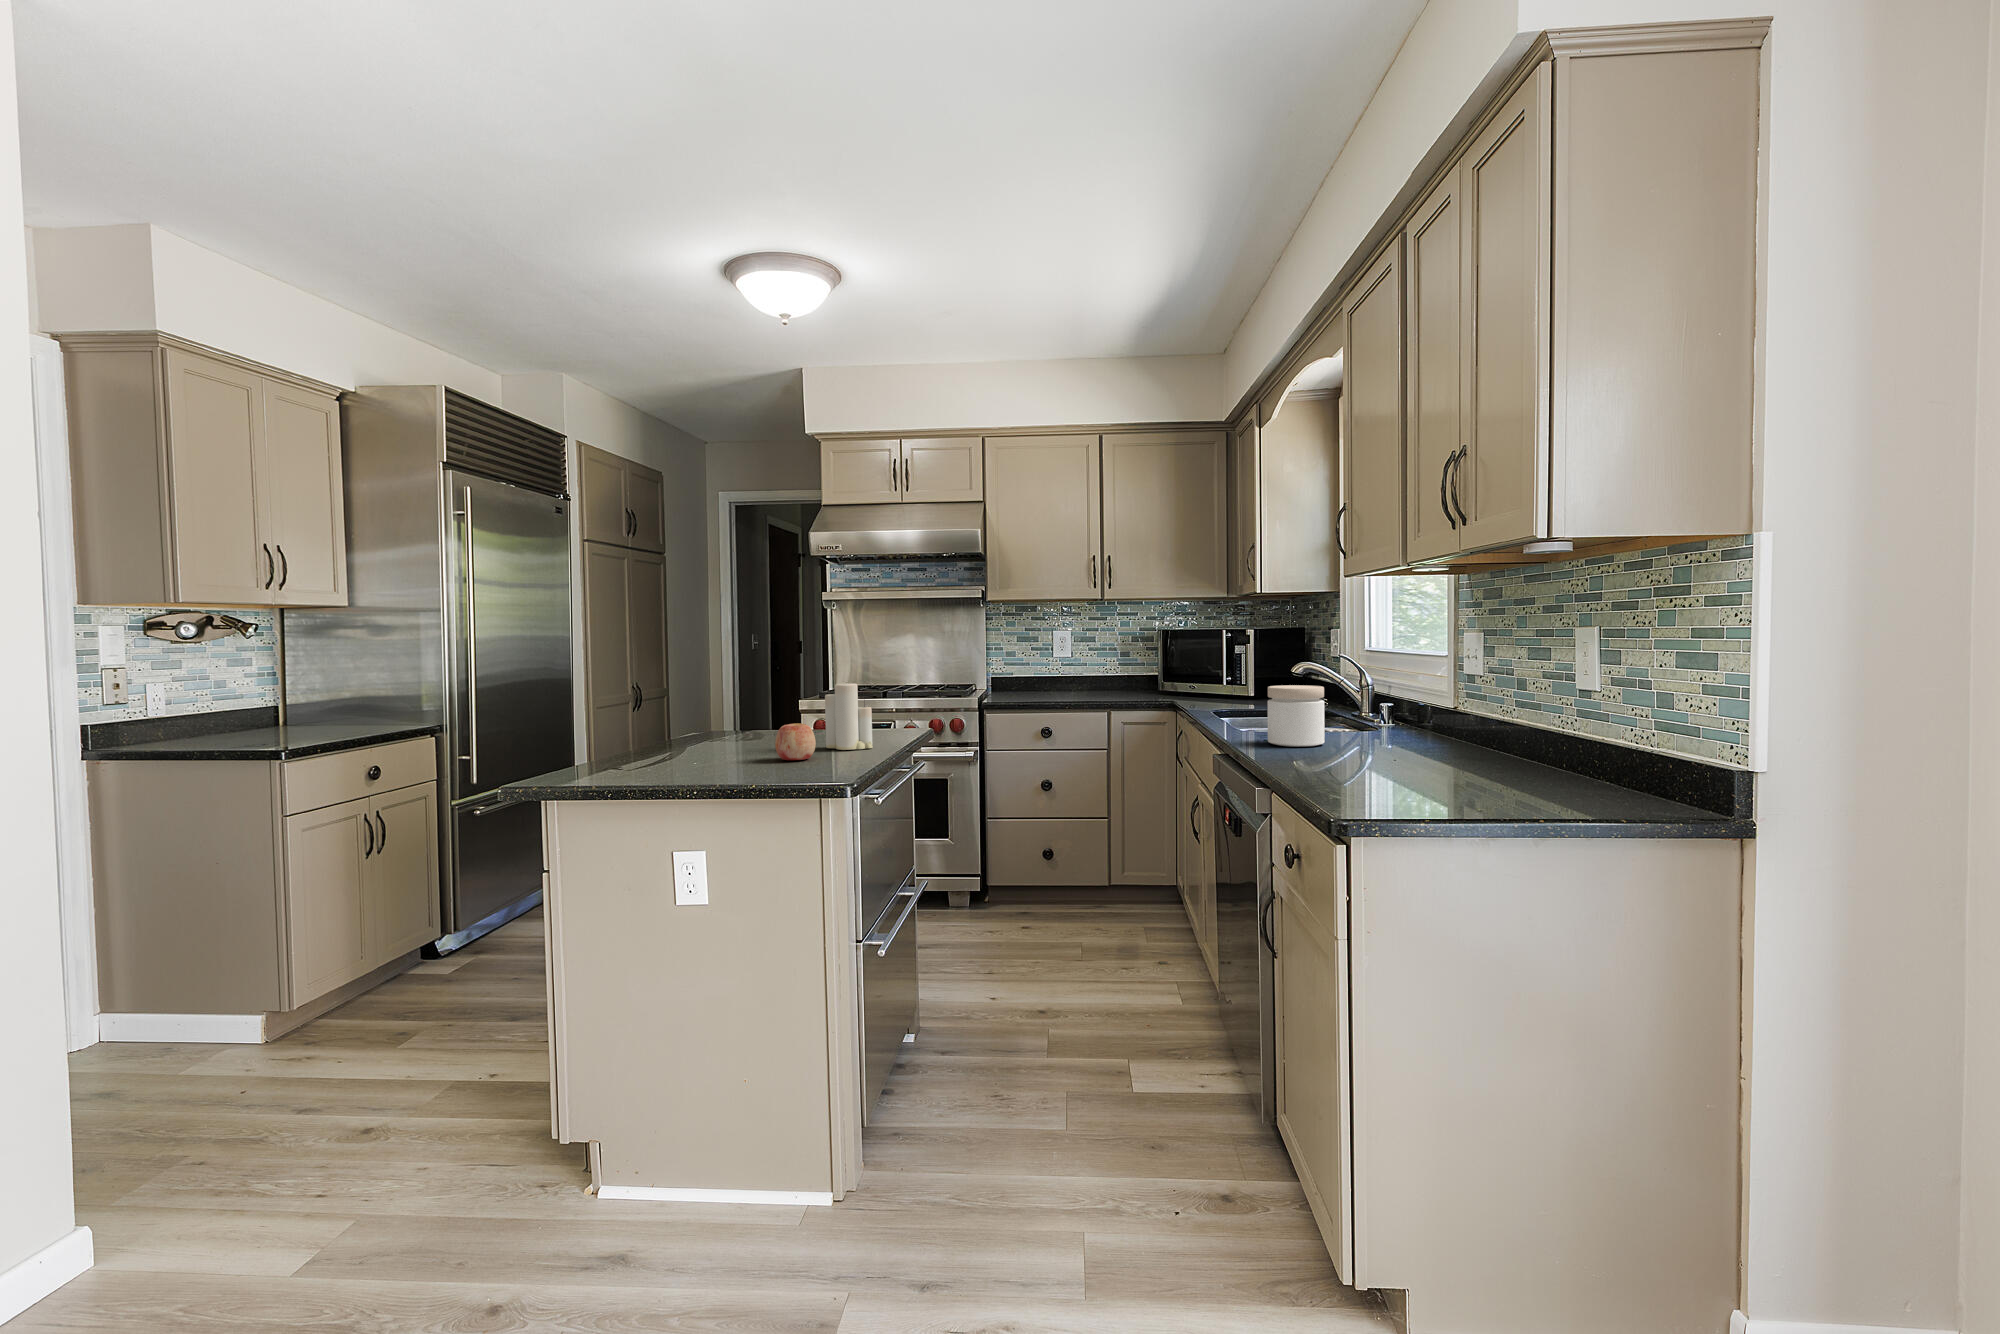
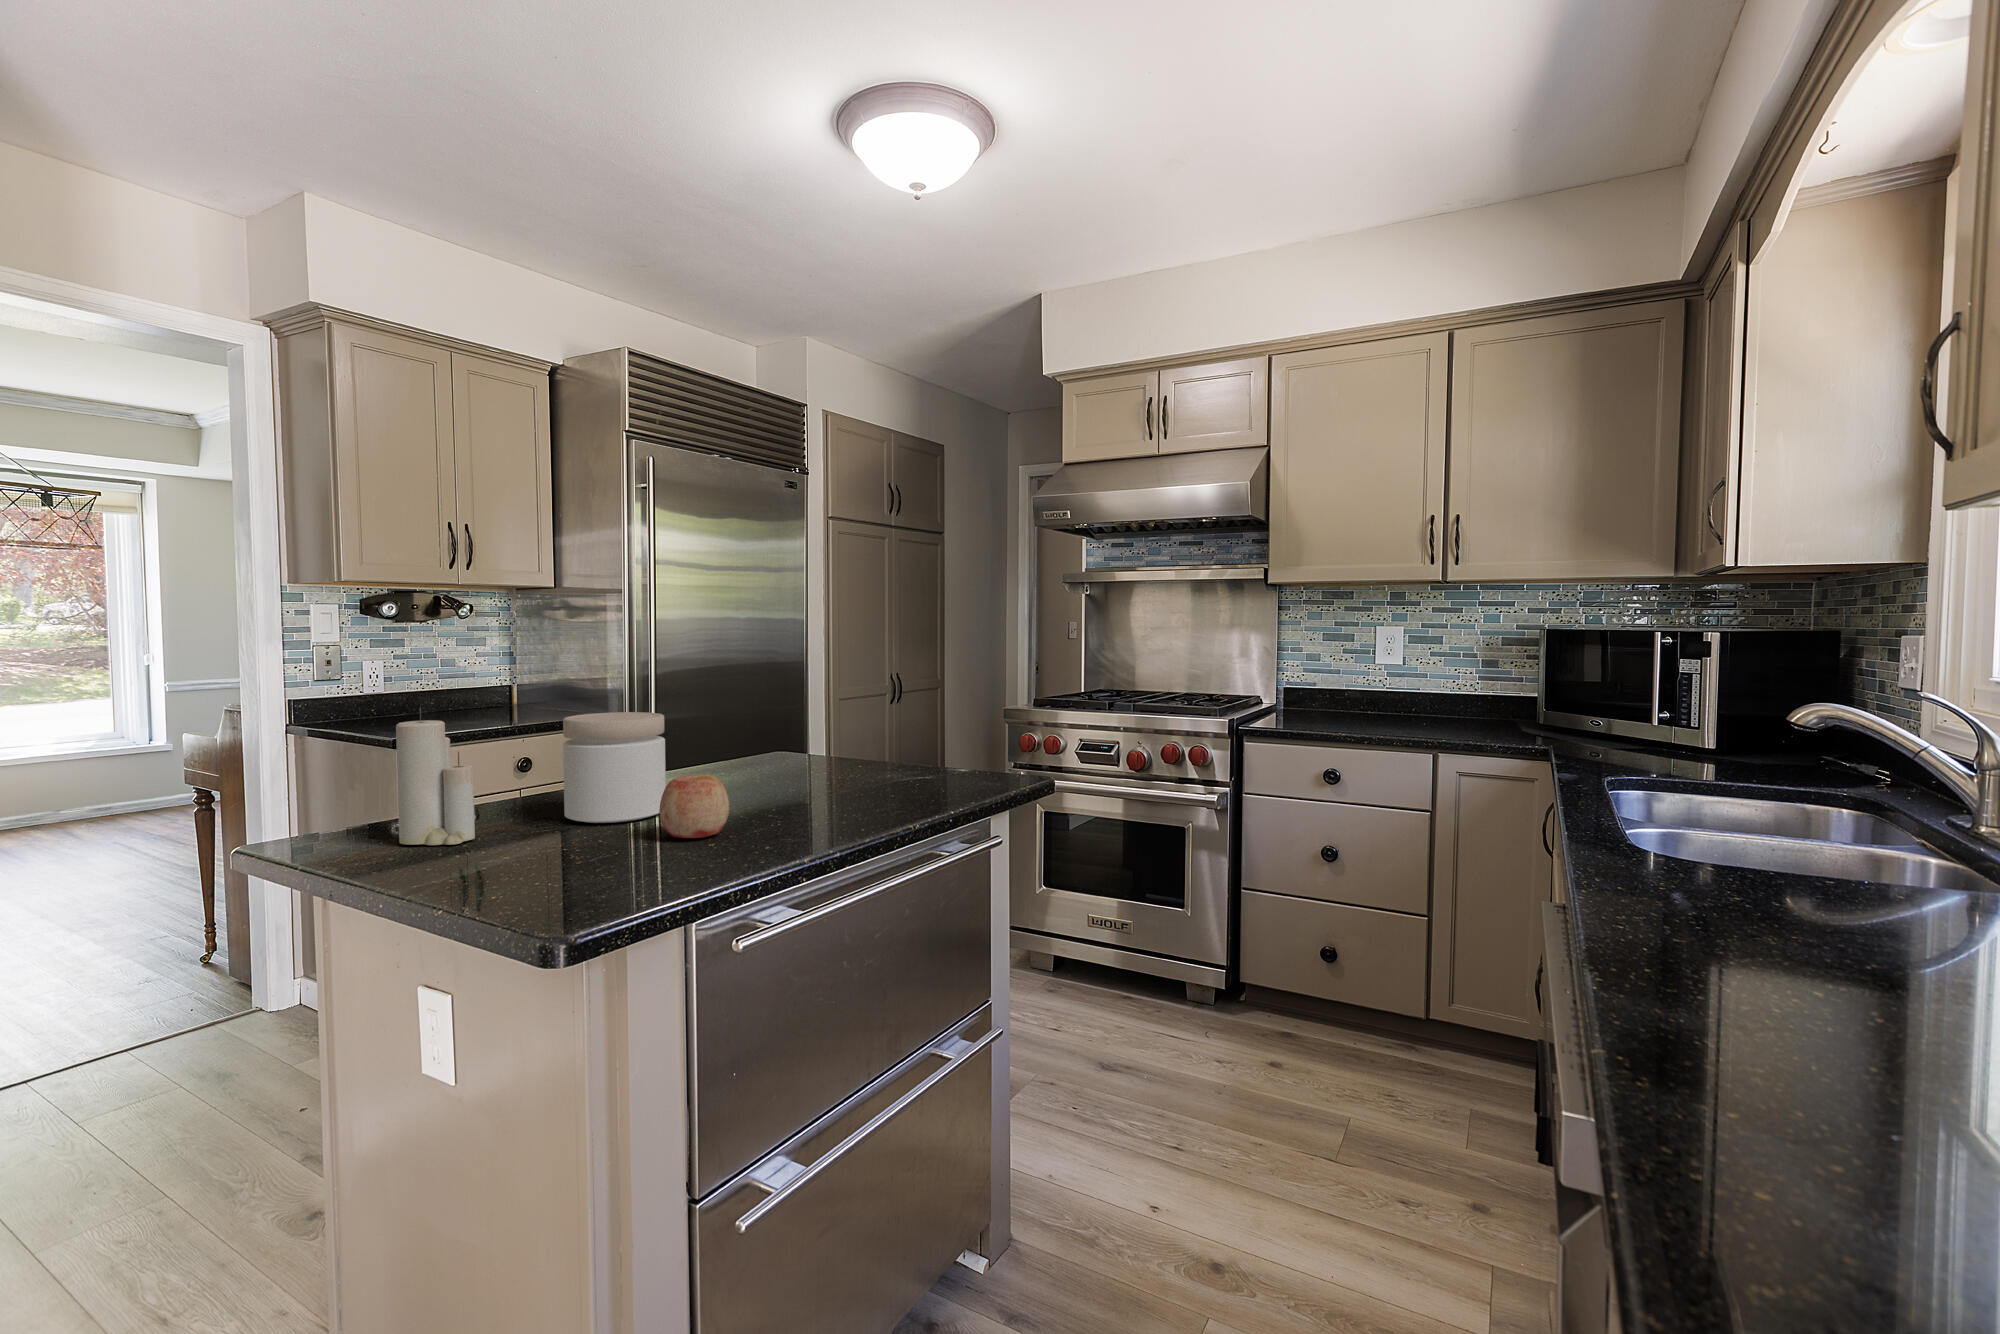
candle: present [825,683,873,750] -> present [396,708,475,845]
jar: present [1268,685,1325,747] -> present [563,712,666,823]

